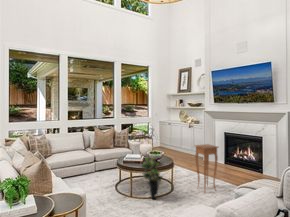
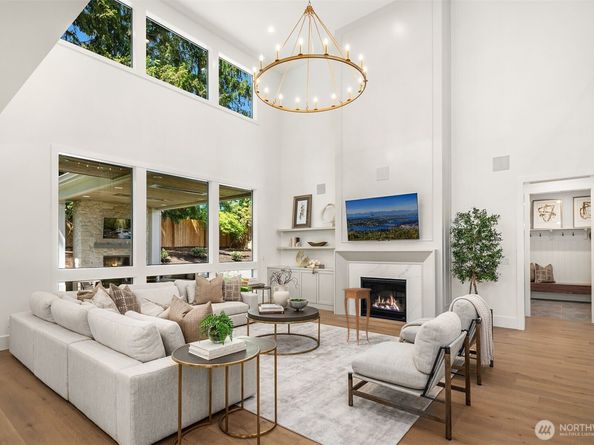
potted plant: present [141,158,162,199] -> none [287,304,314,355]

